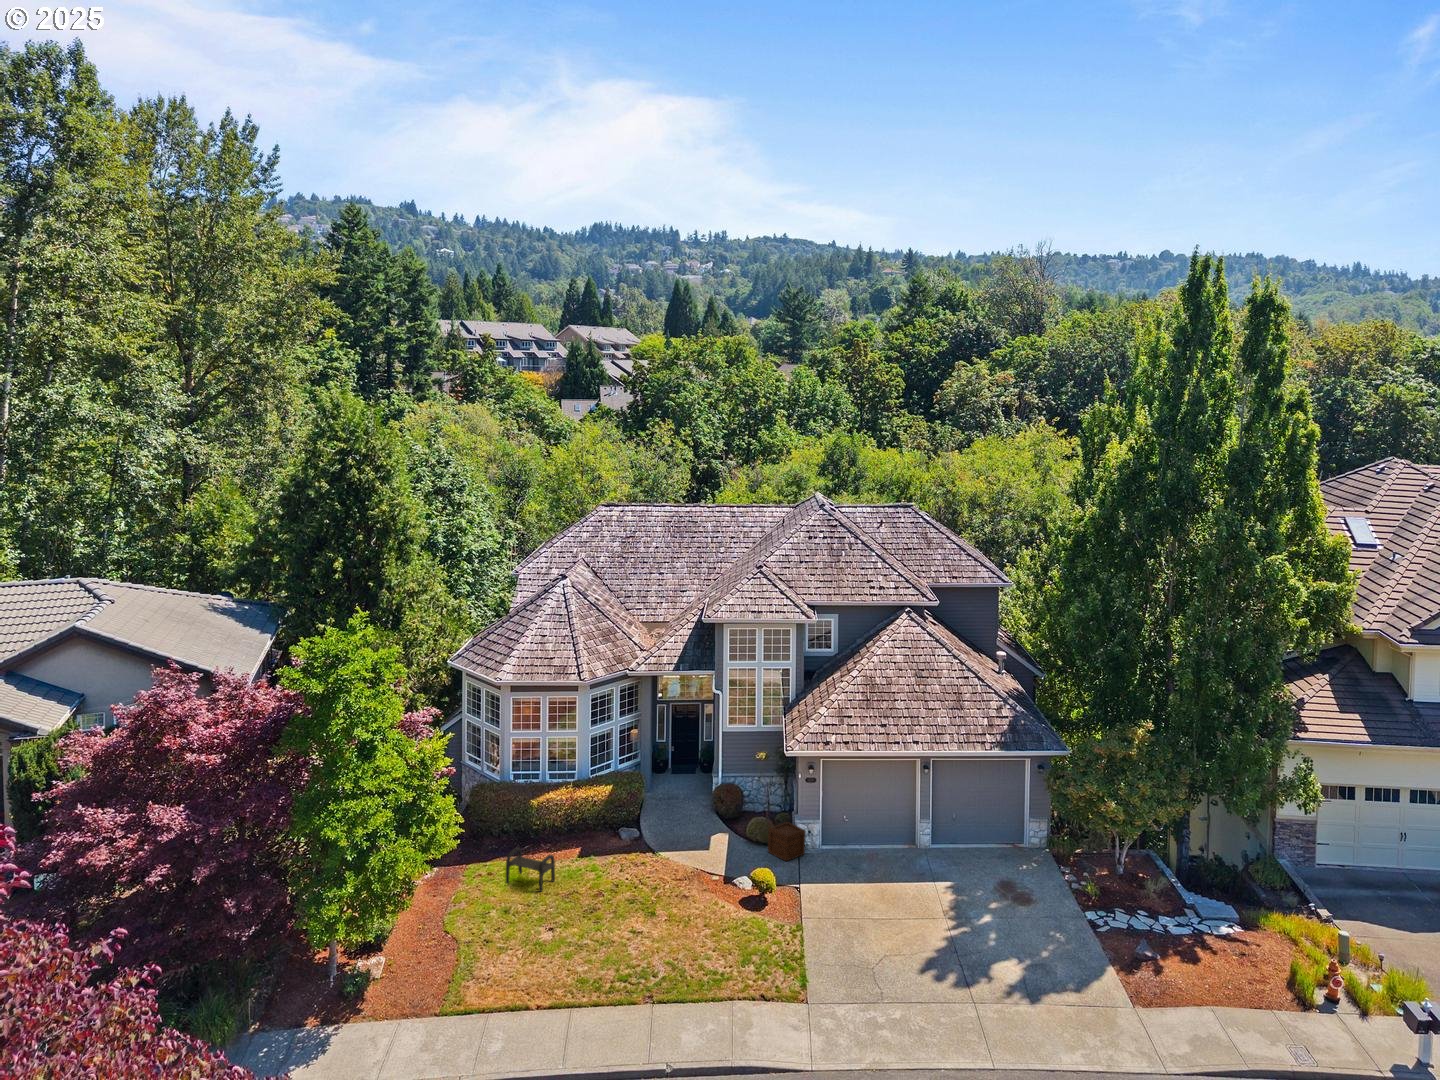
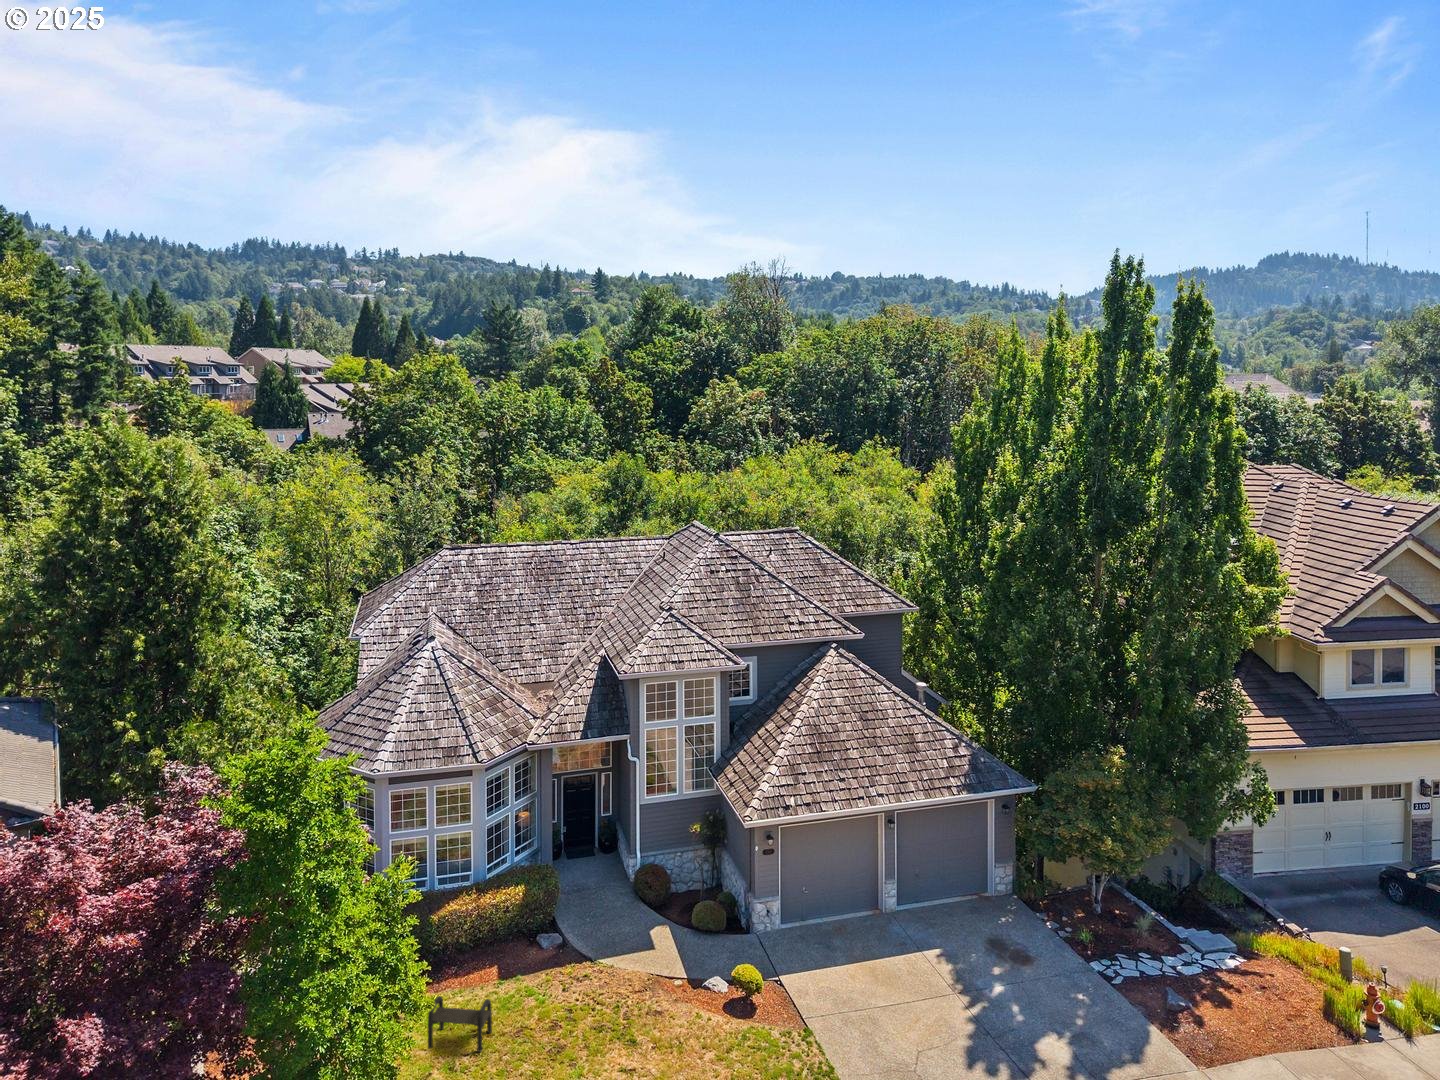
wooden crate: present [768,822,806,861] -> none [726,901,768,950]

